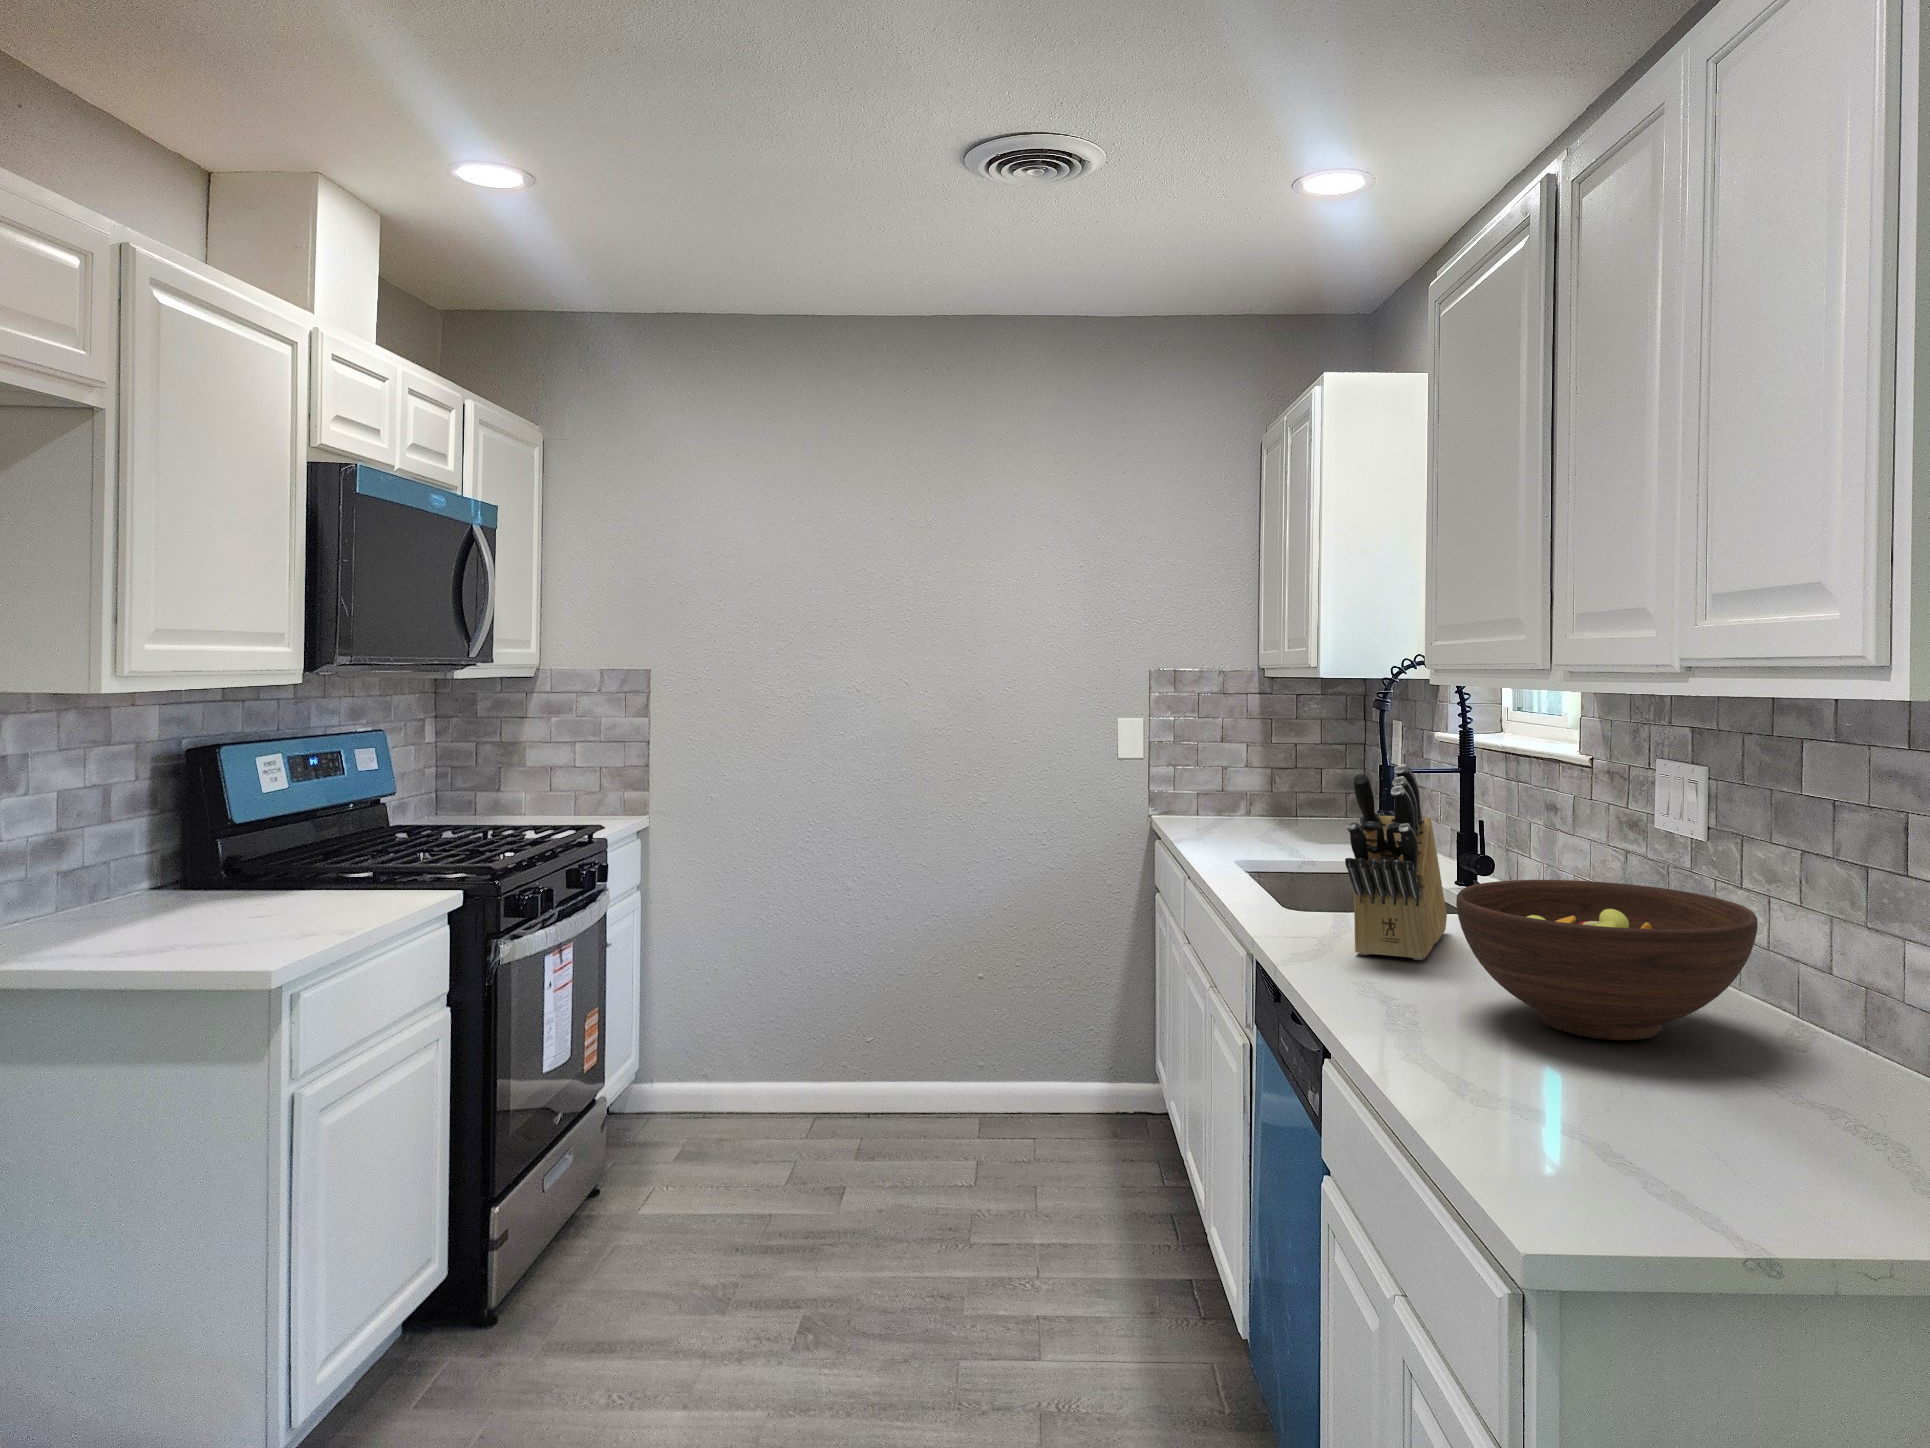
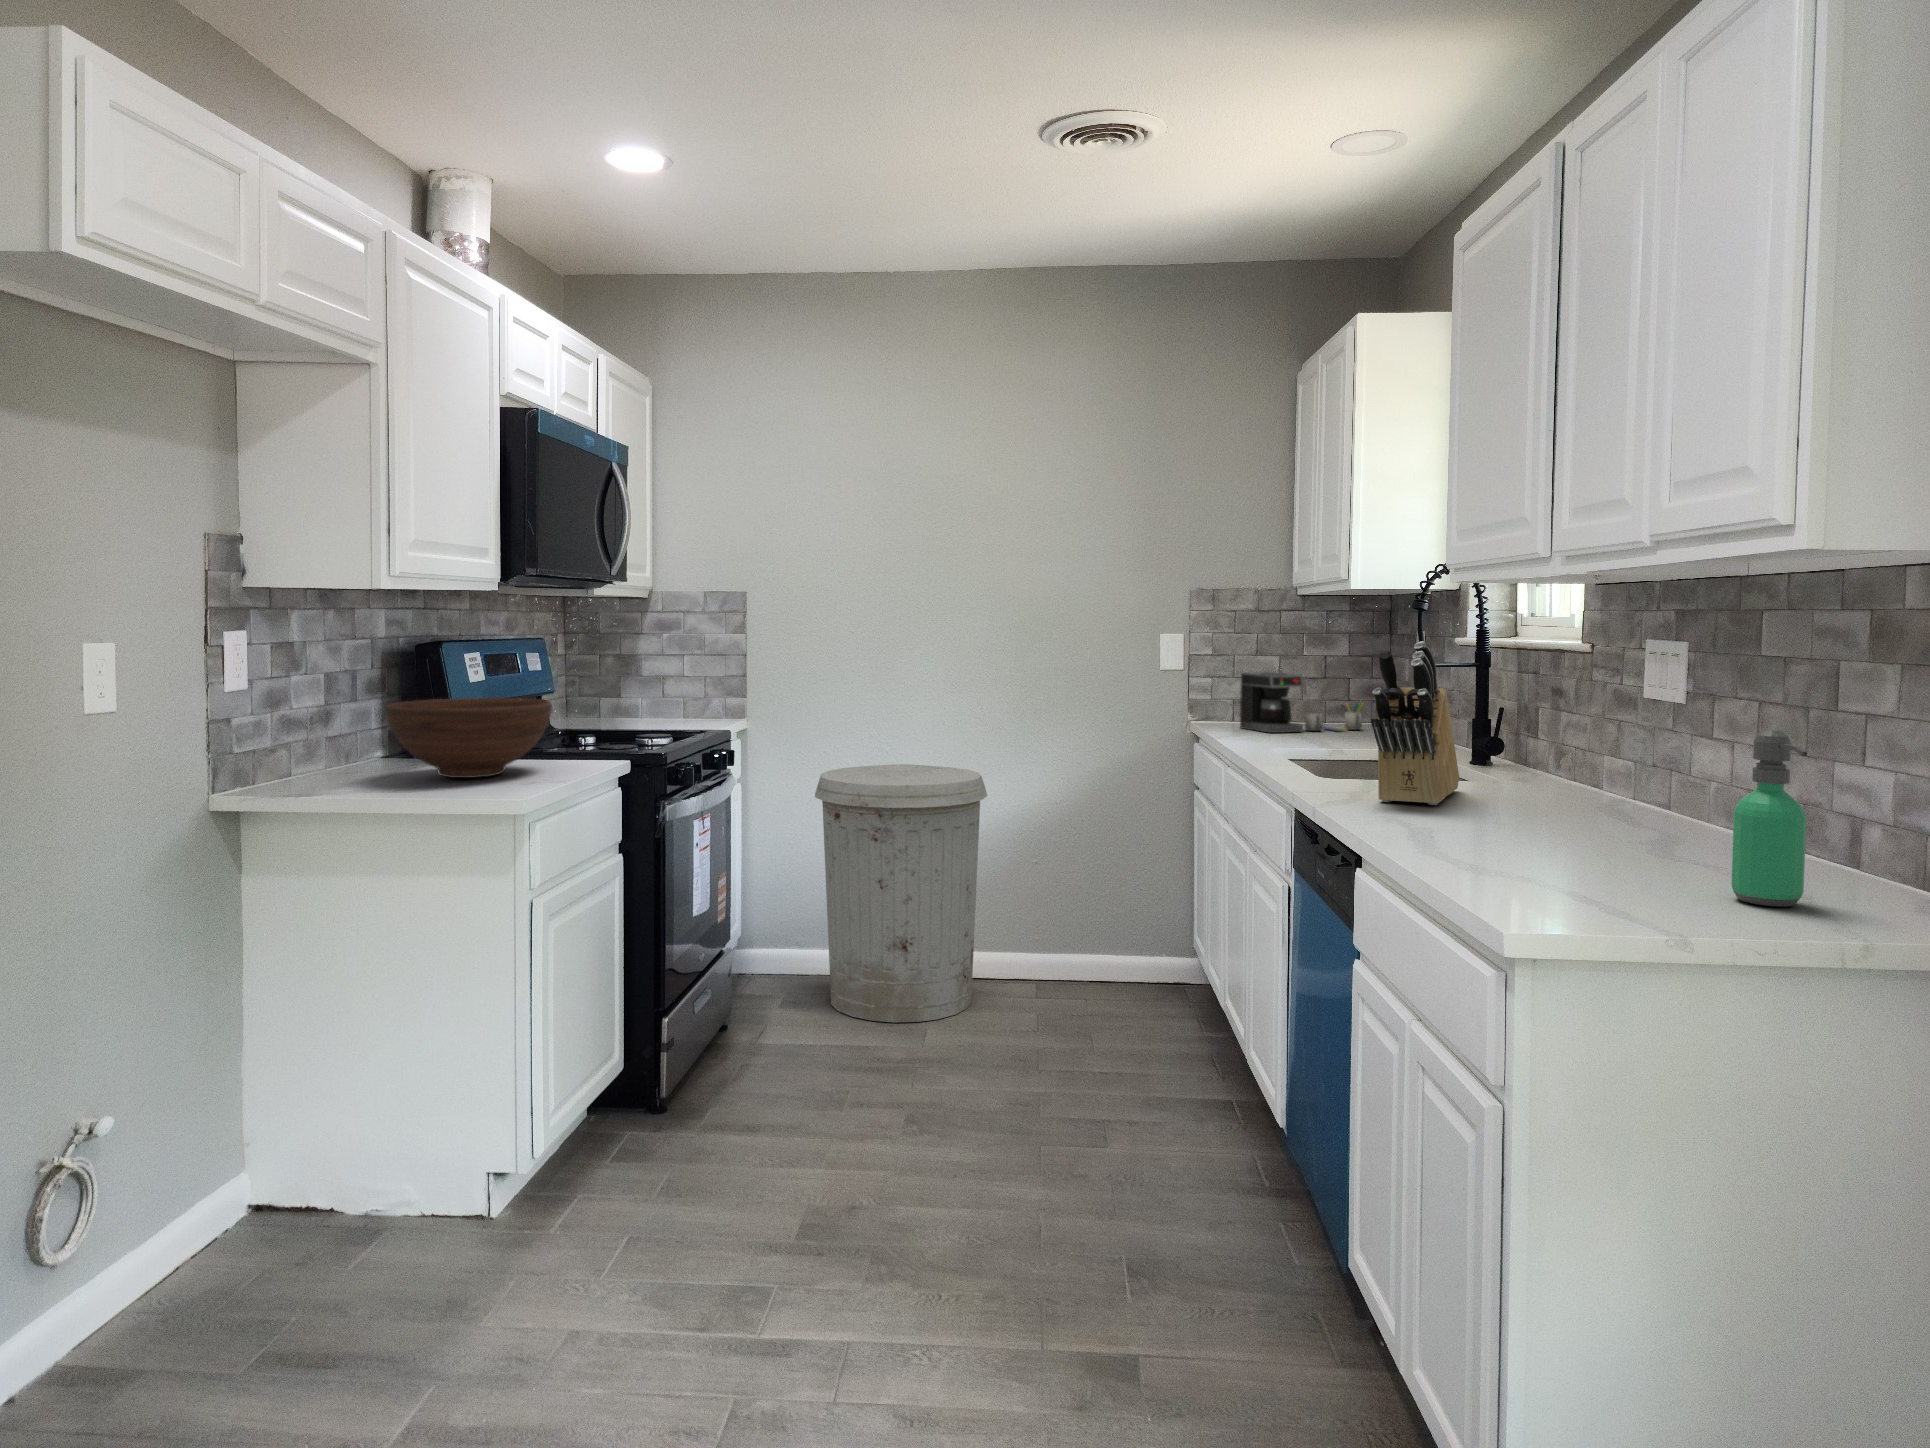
coffee maker: none [1205,767,1341,838] -> present [1240,672,1363,733]
trash can: none [718,871,922,1183] -> present [815,764,988,1022]
fruit bowl: present [1456,880,1758,1040] -> present [386,698,552,778]
soap dispenser: none [1794,918,1891,1153] -> present [1731,729,1807,906]

